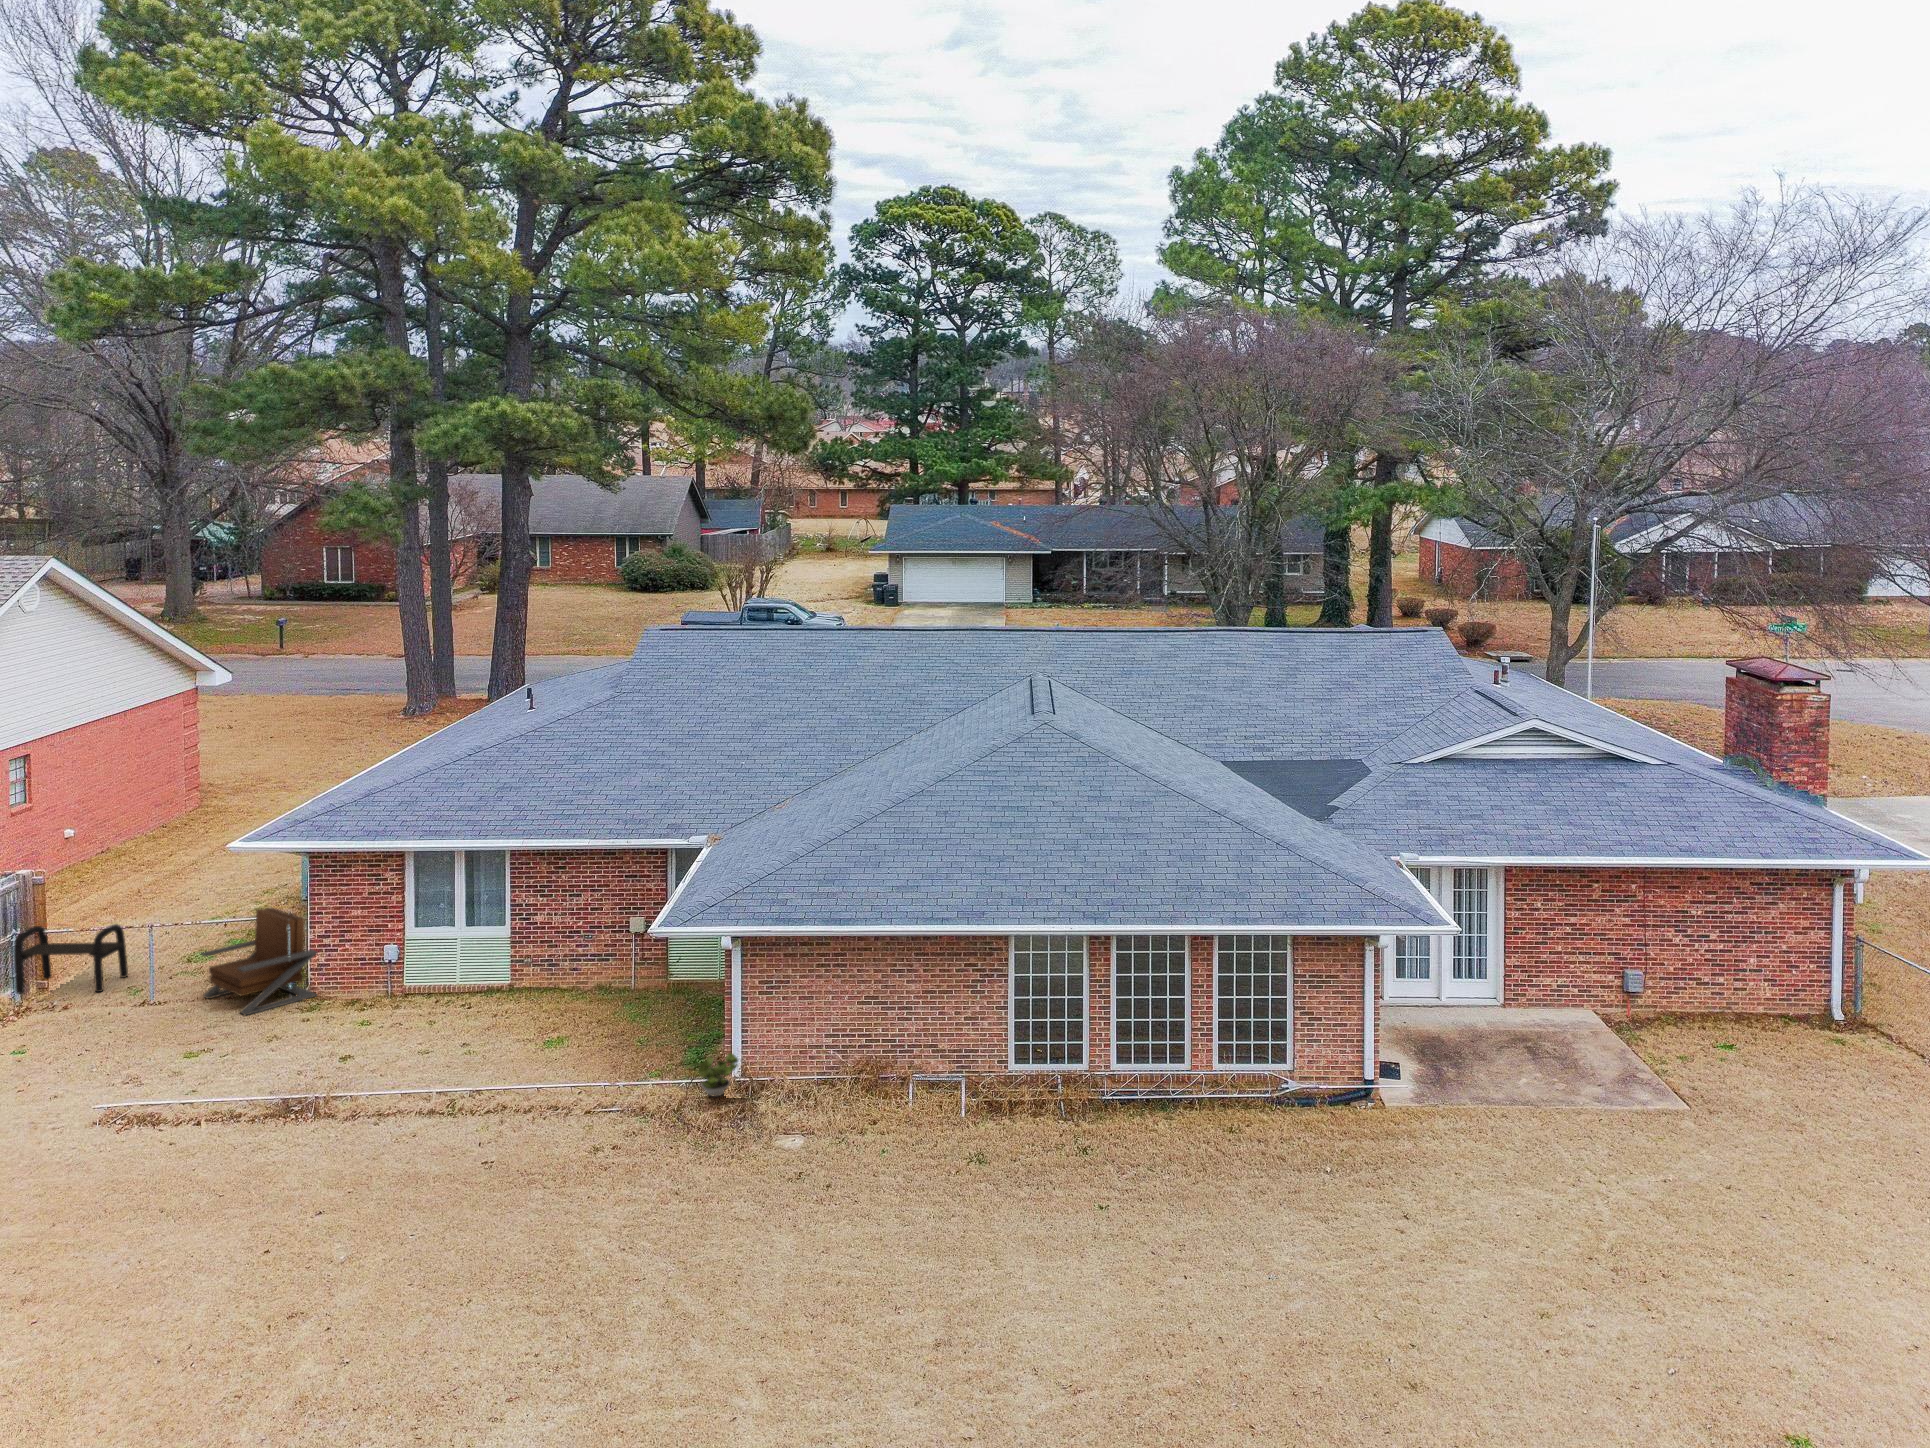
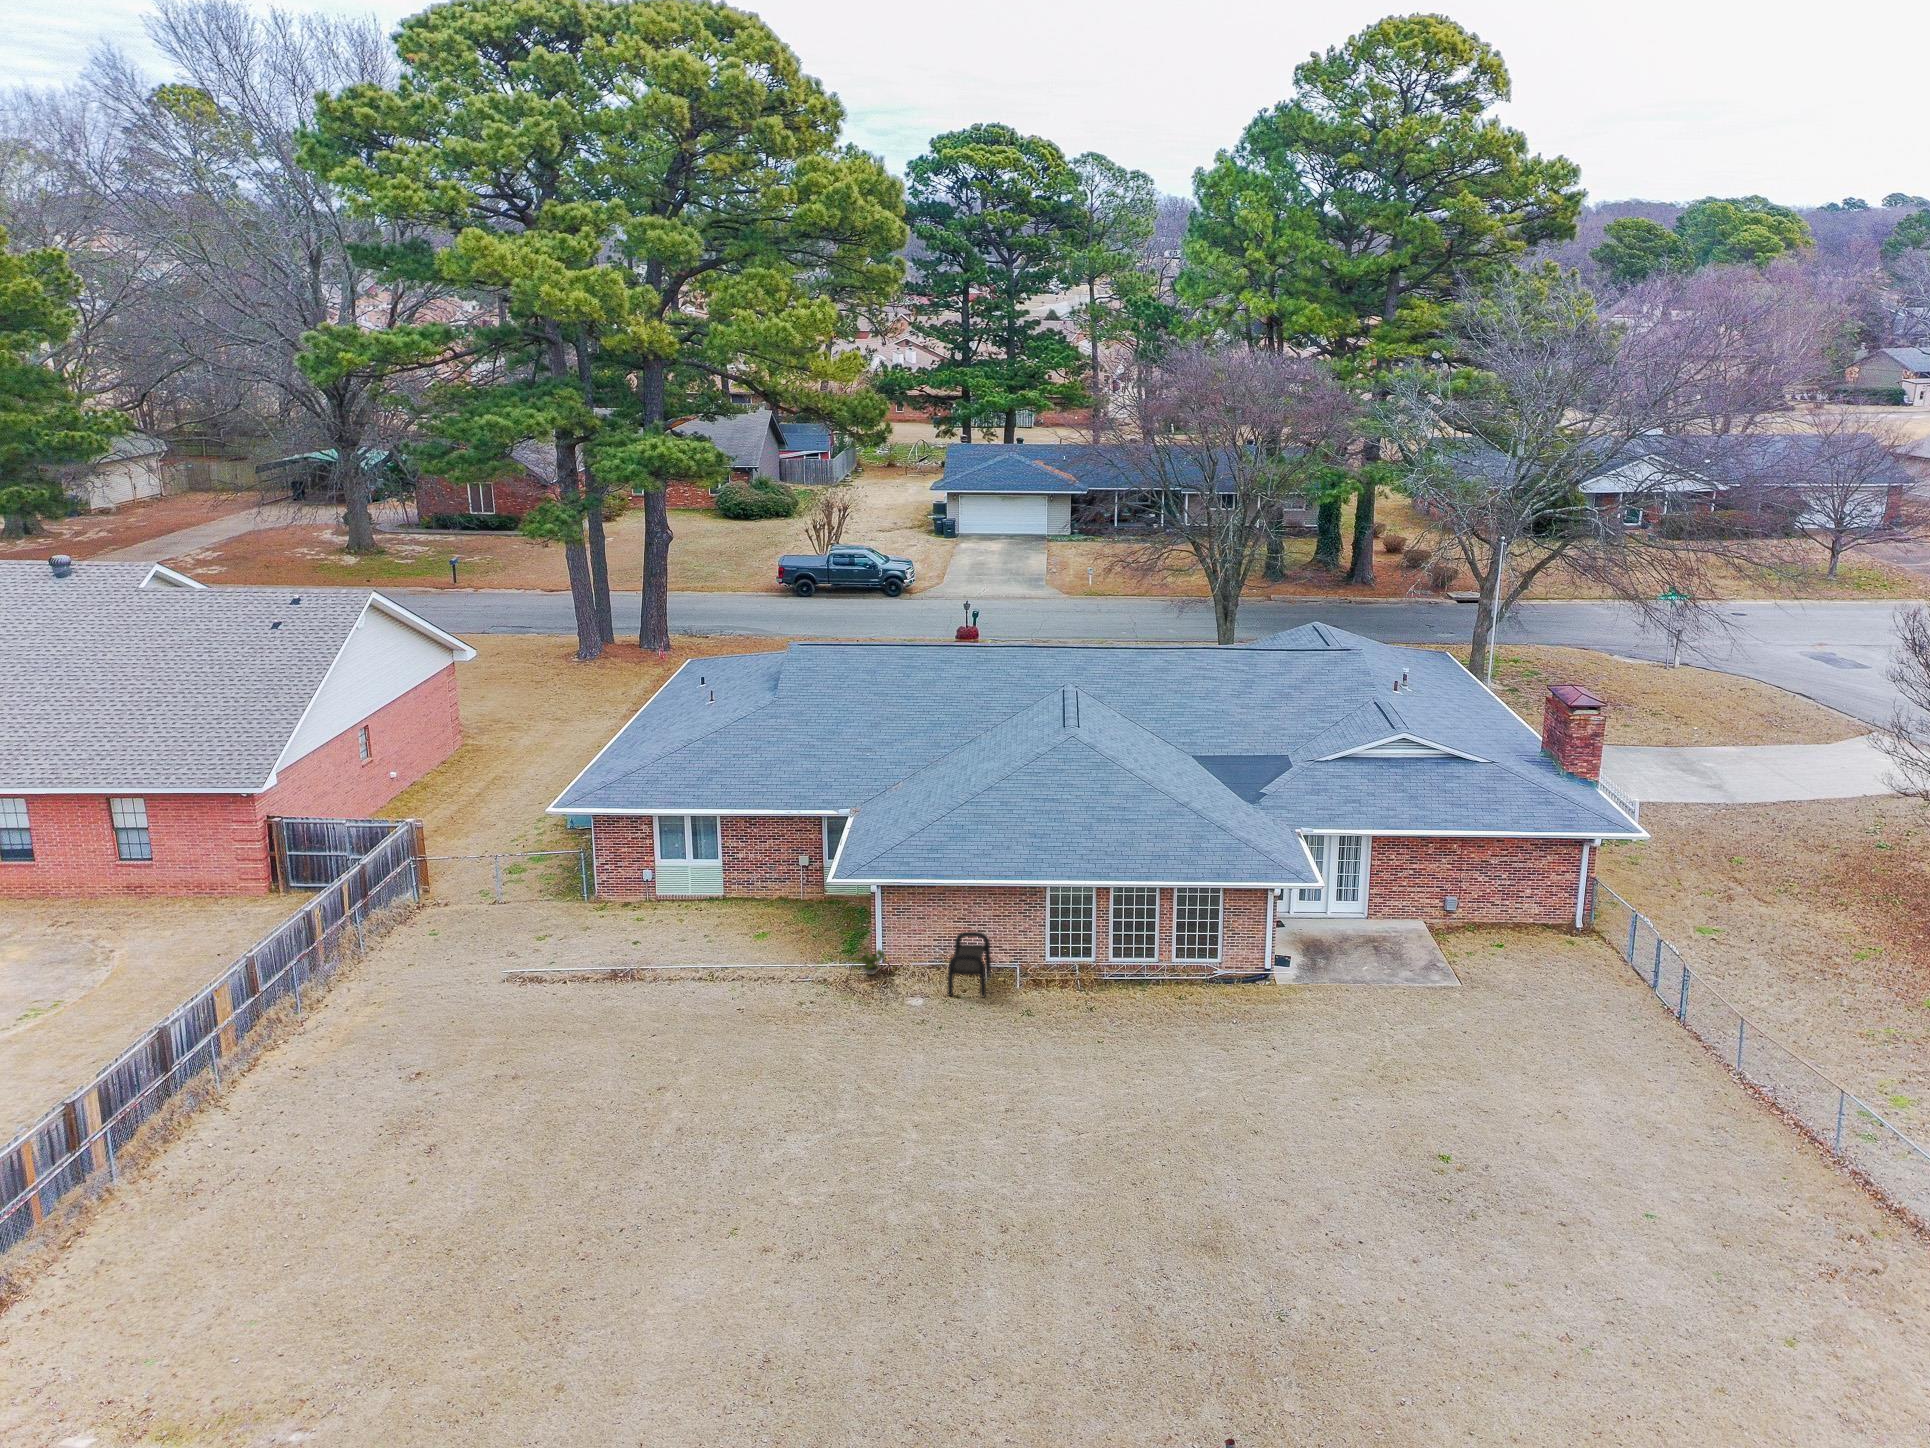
lounge chair: present [200,908,317,1015] -> none [531,846,605,917]
bench: present [14,924,128,994] -> present [948,932,991,997]

